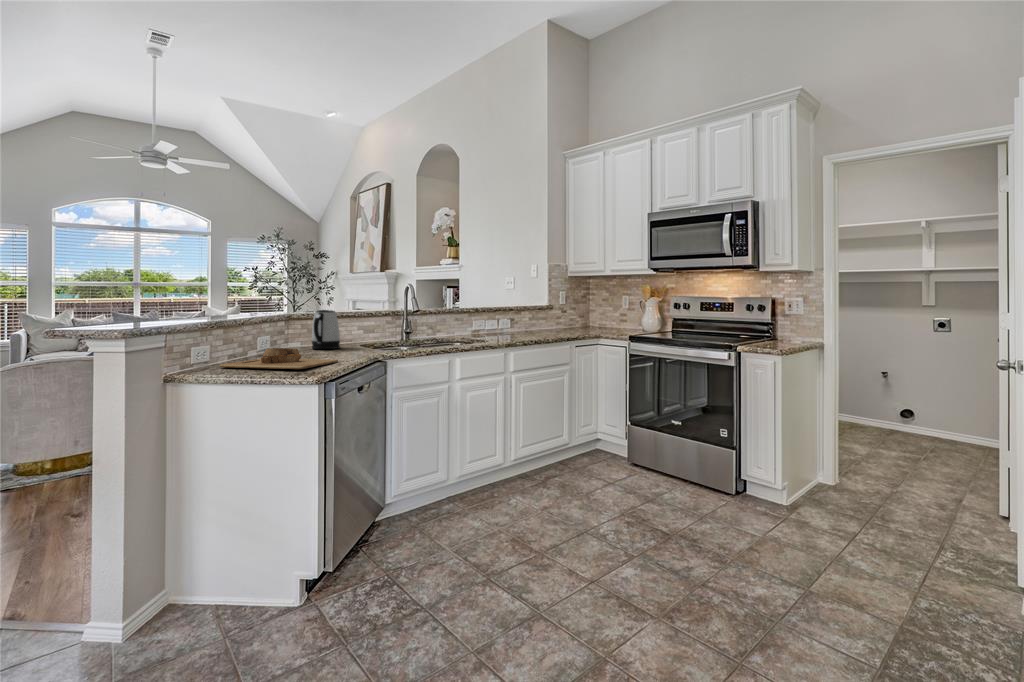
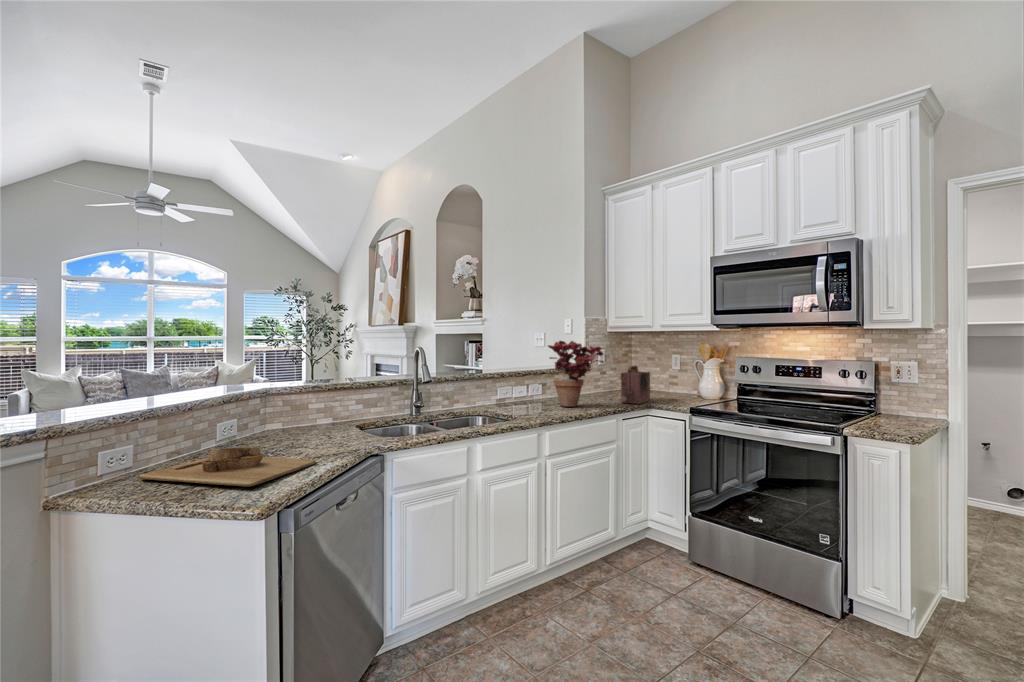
potted plant: none [513,282,561,337] -> present [548,341,604,407]
toaster: none [576,304,602,335] -> present [621,365,650,404]
kettle: present [312,310,340,349] -> none [295,382,331,433]

